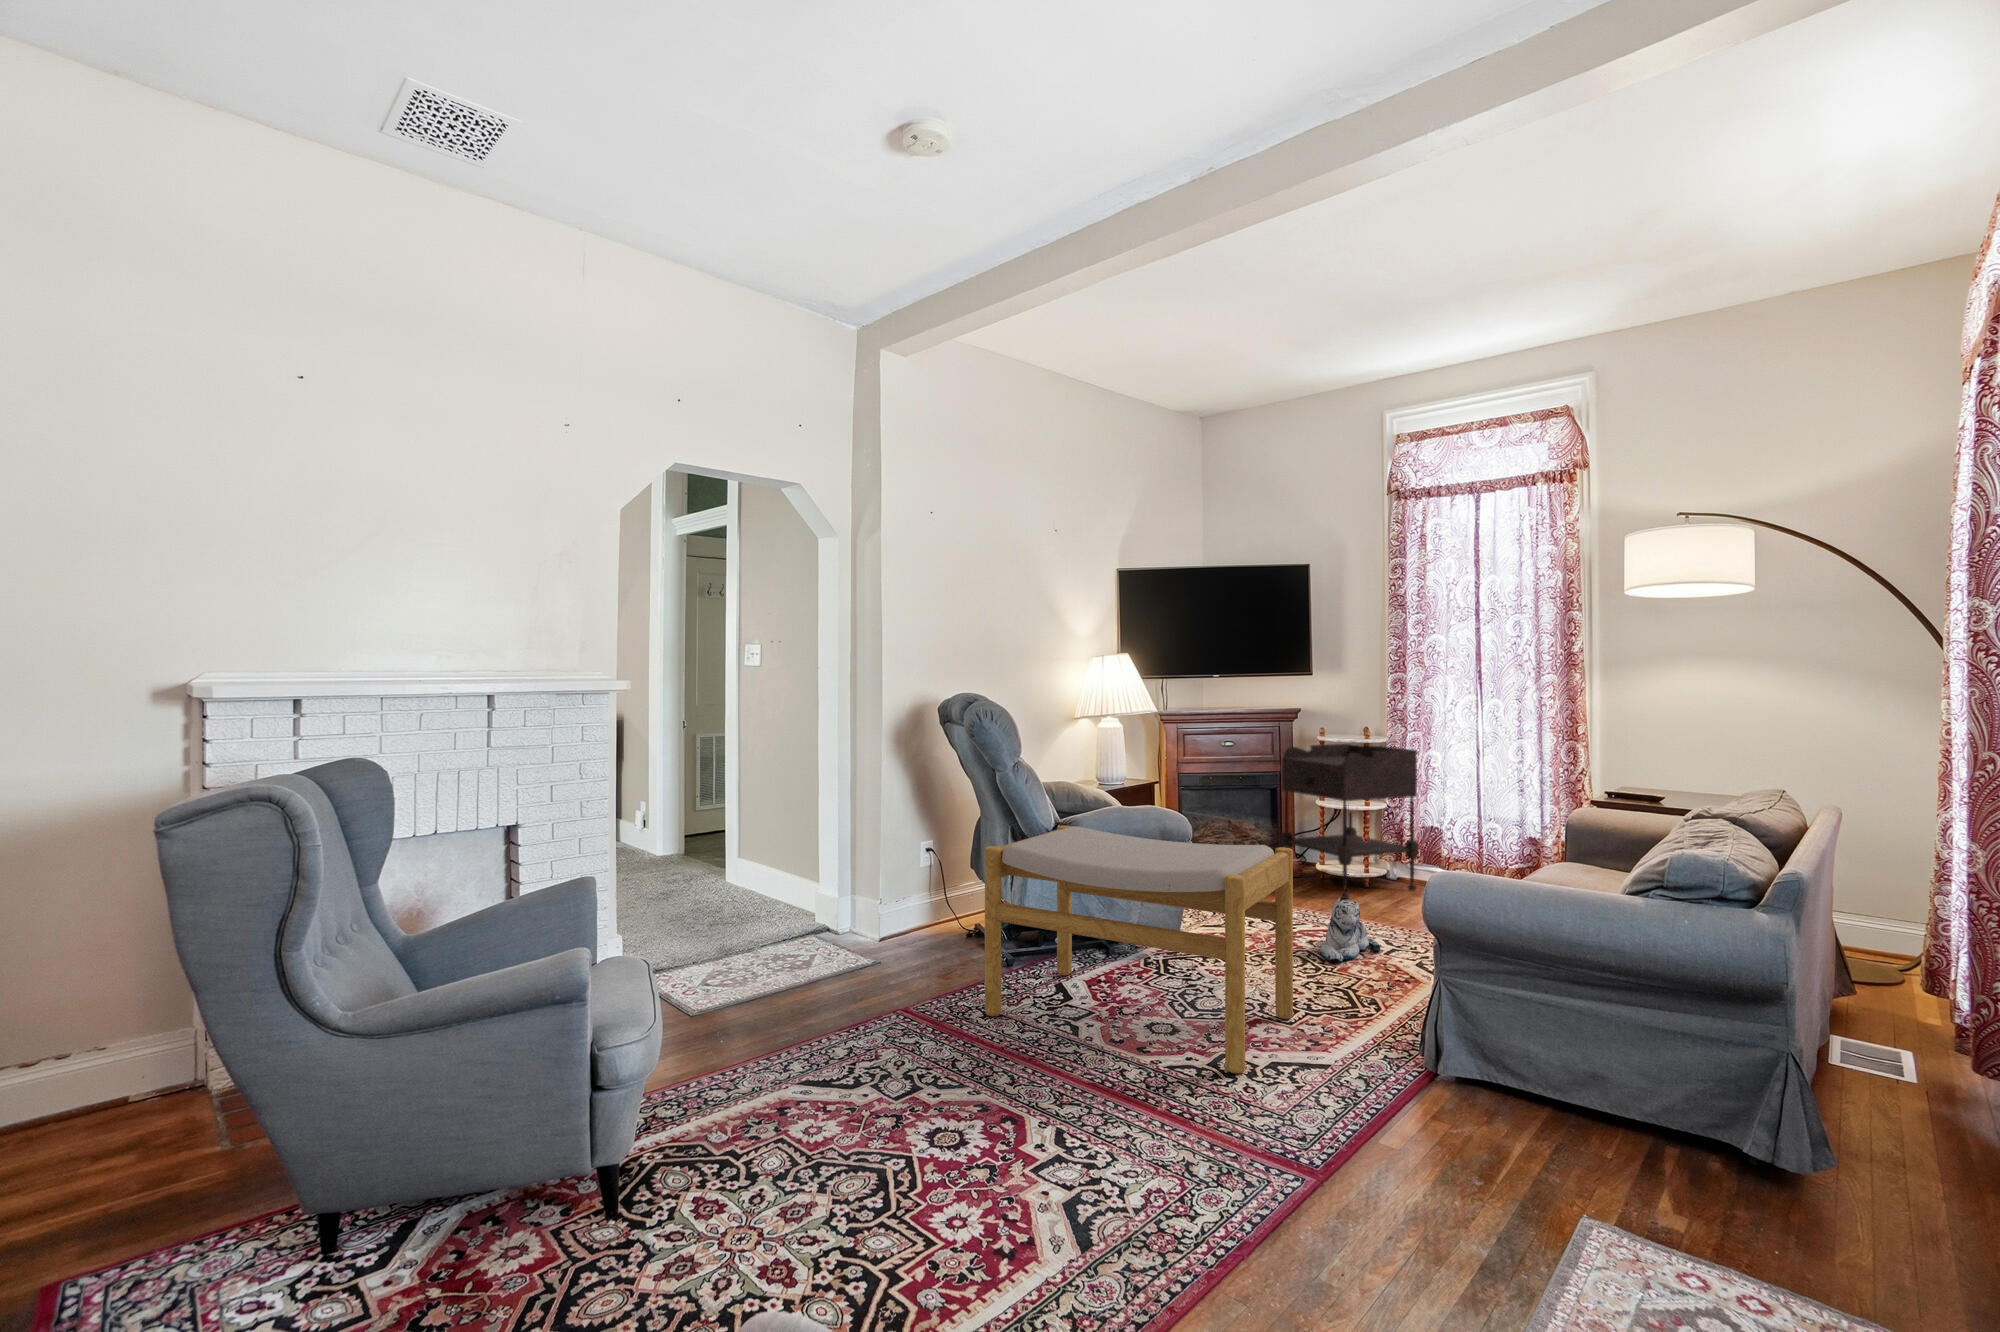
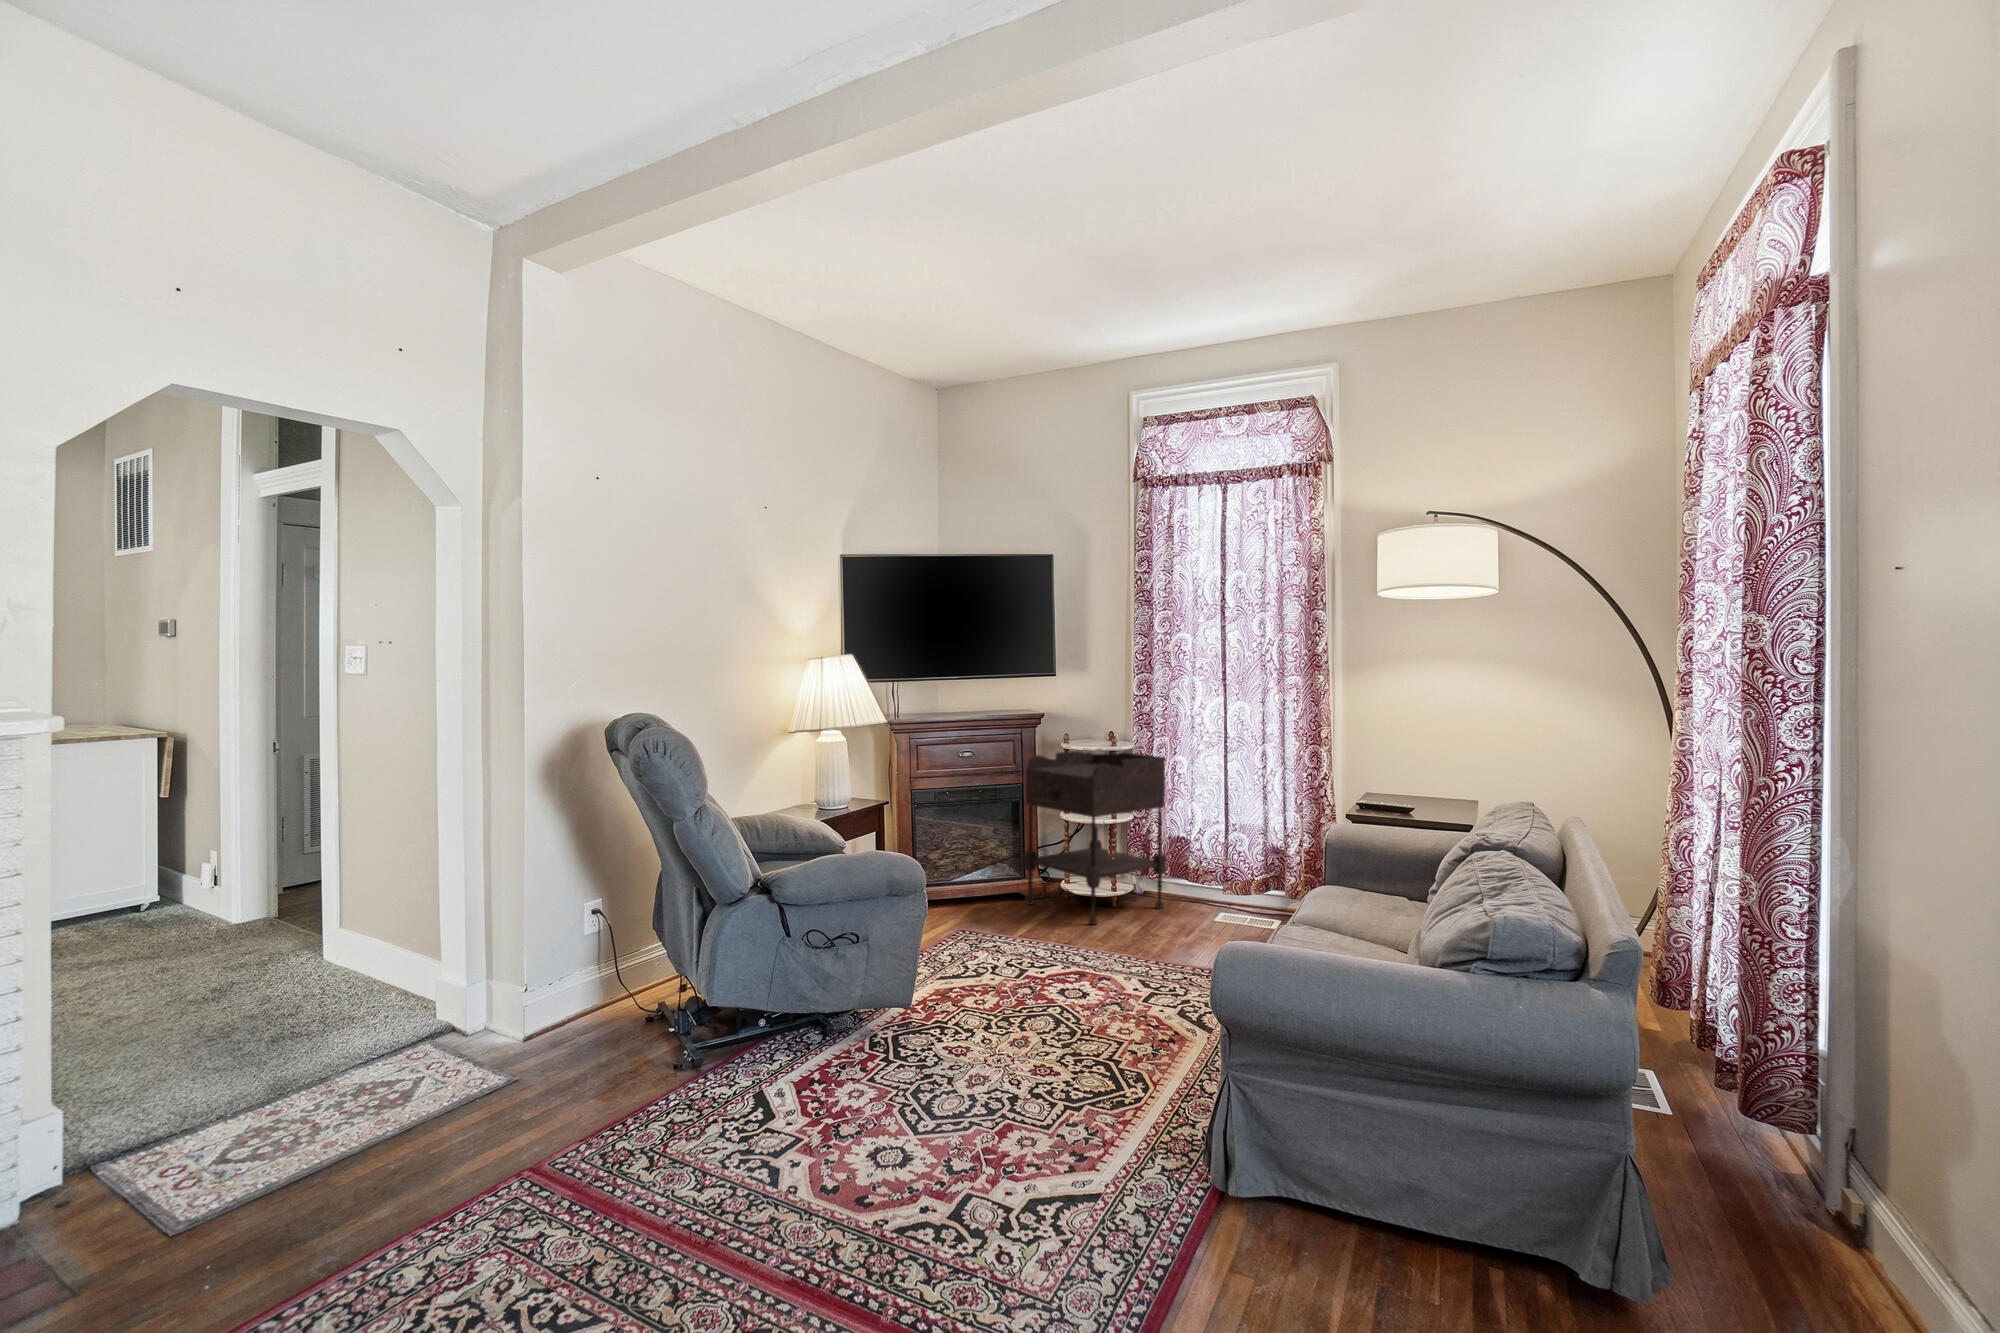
footstool: present [985,825,1293,1074] -> none [646,883,1051,1227]
plush toy: present [1320,898,1381,961] -> none [1074,941,1139,1018]

